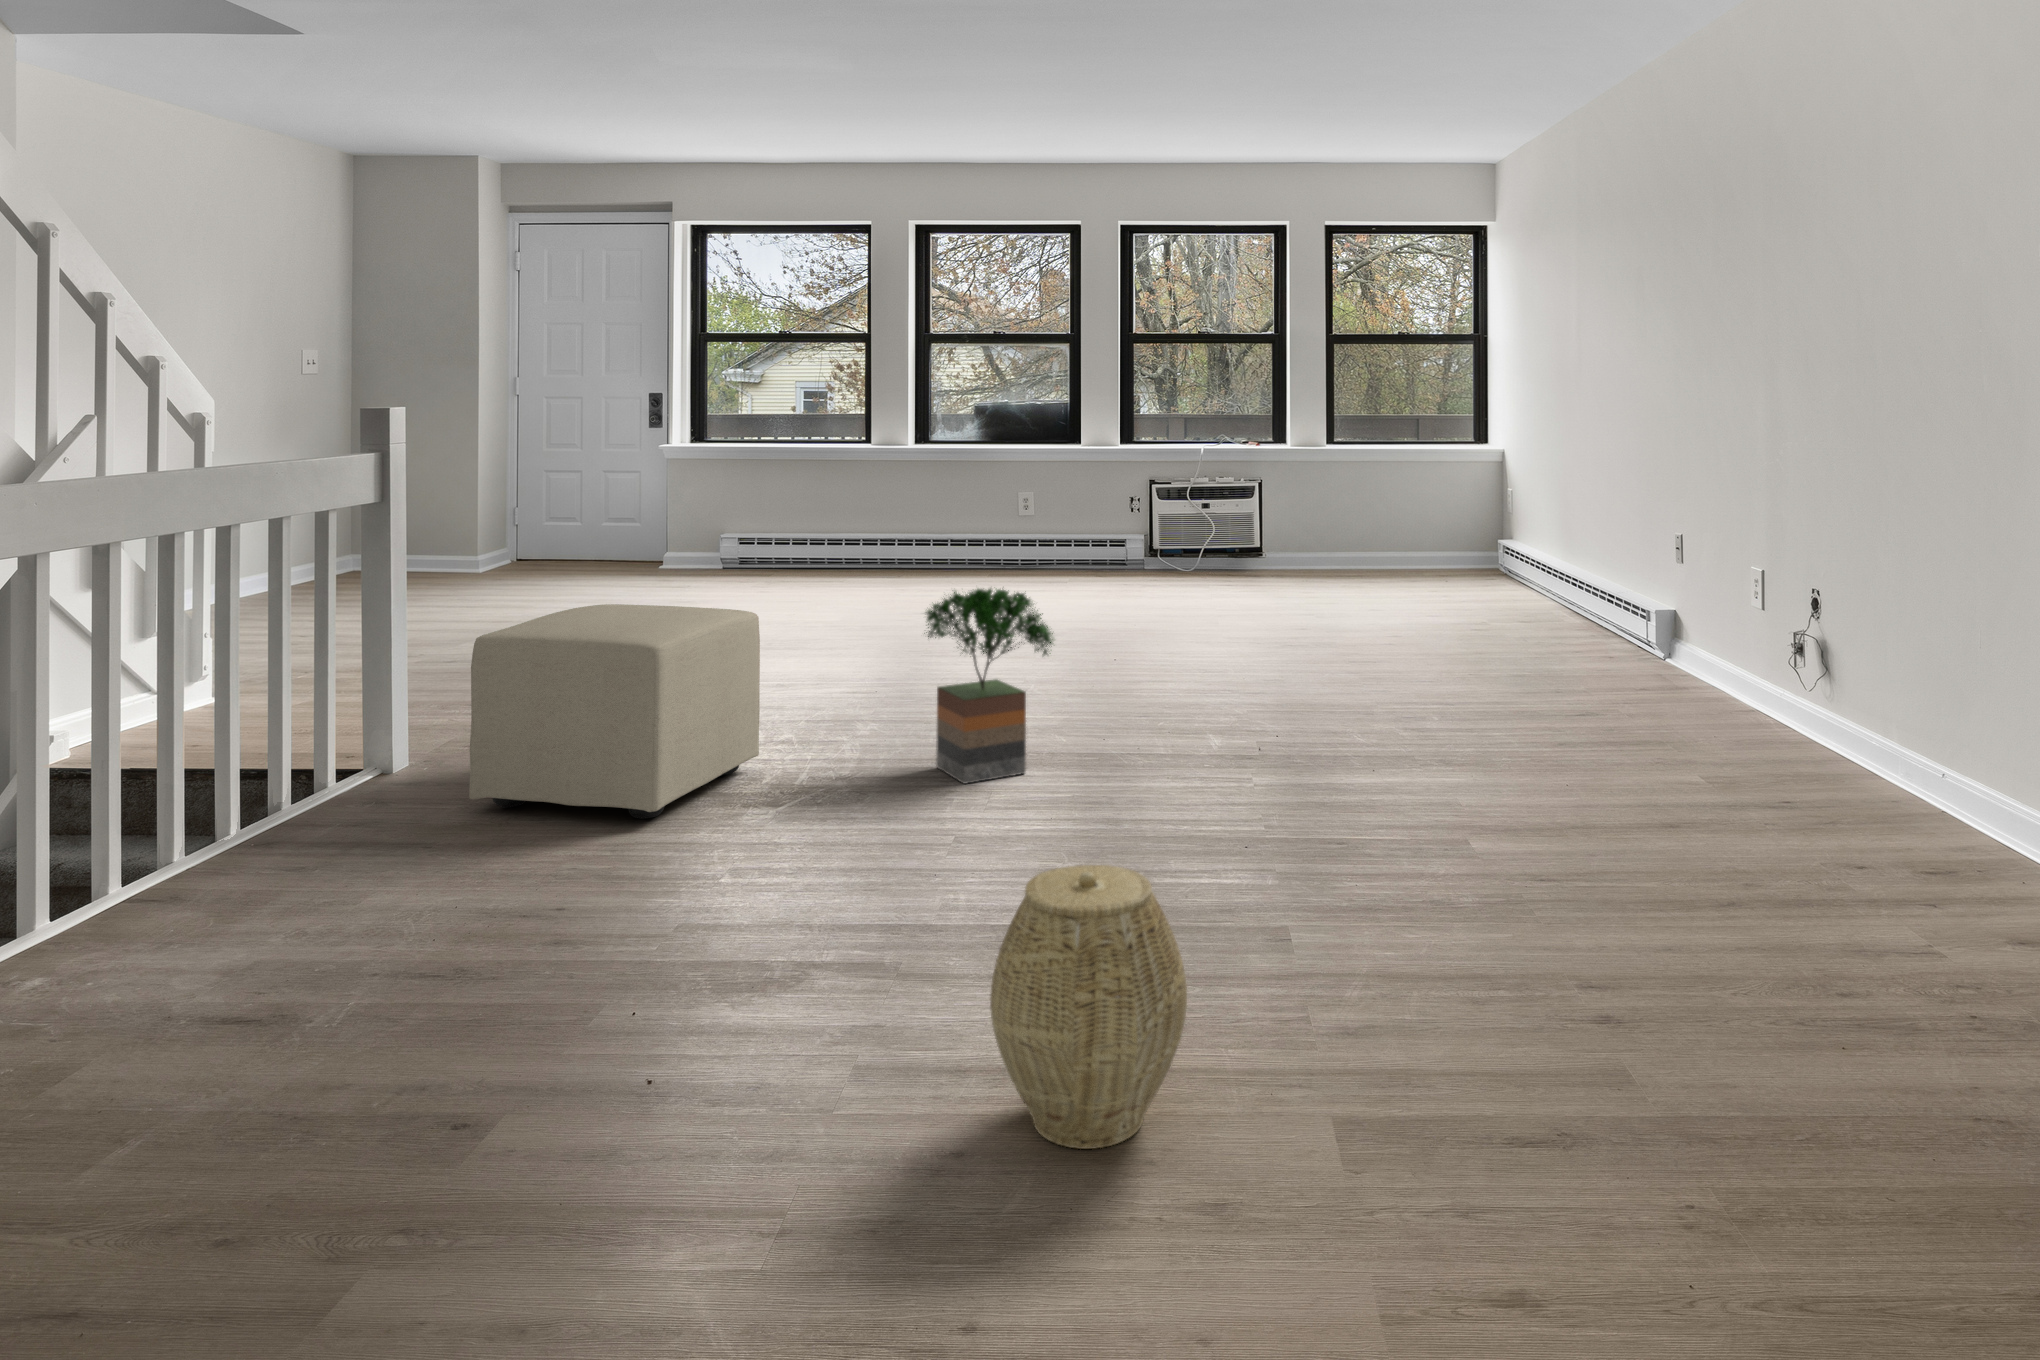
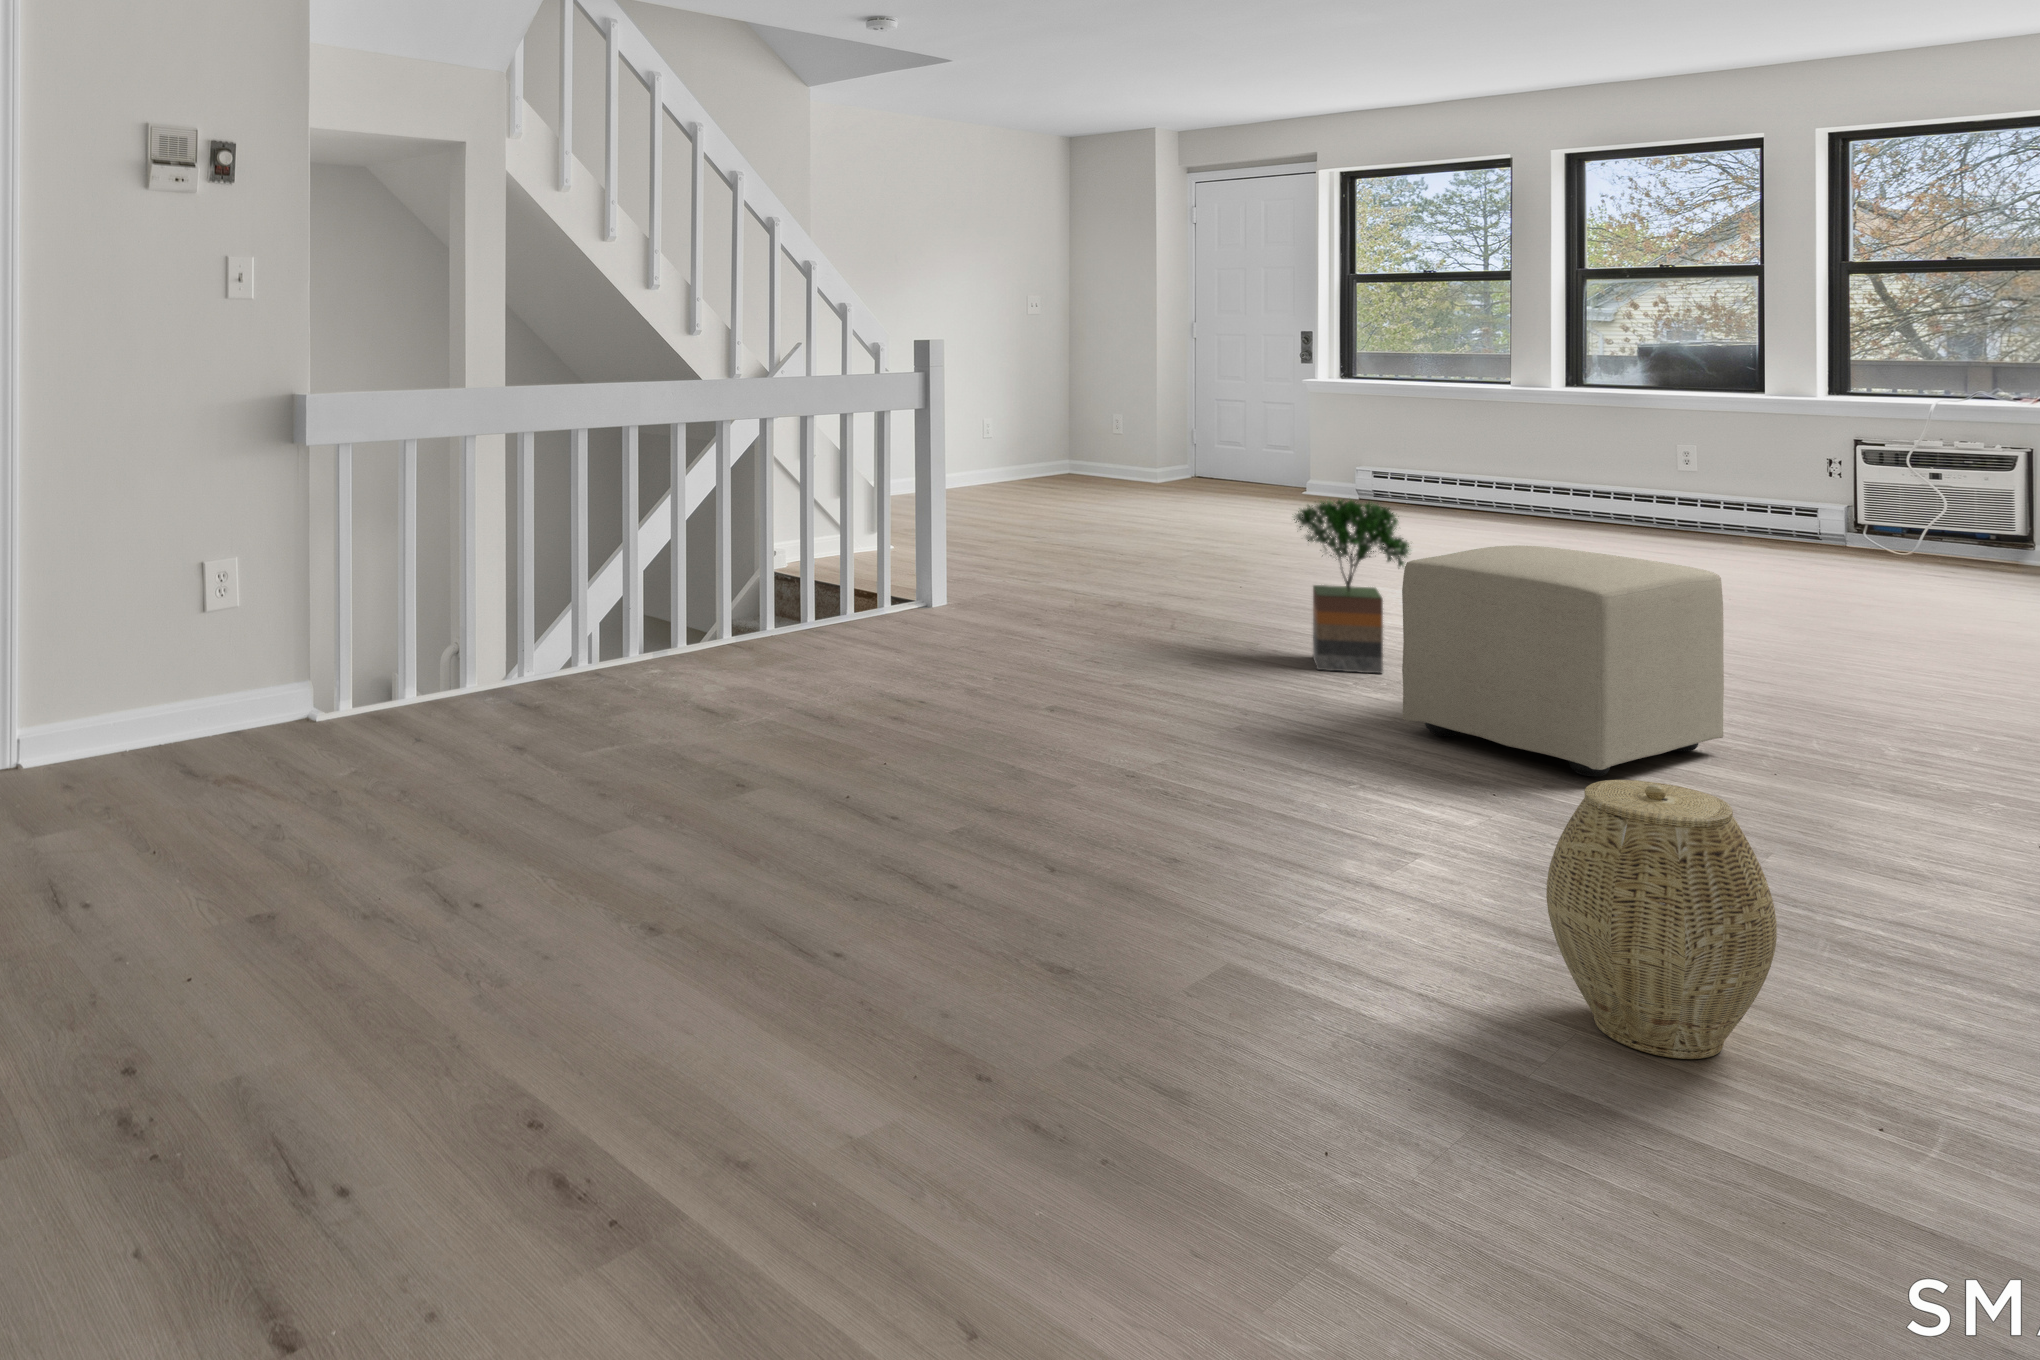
ottoman: present [469,604,760,819] -> present [1402,545,1724,776]
woven basket: present [990,865,1187,1149] -> present [1546,780,1777,1059]

